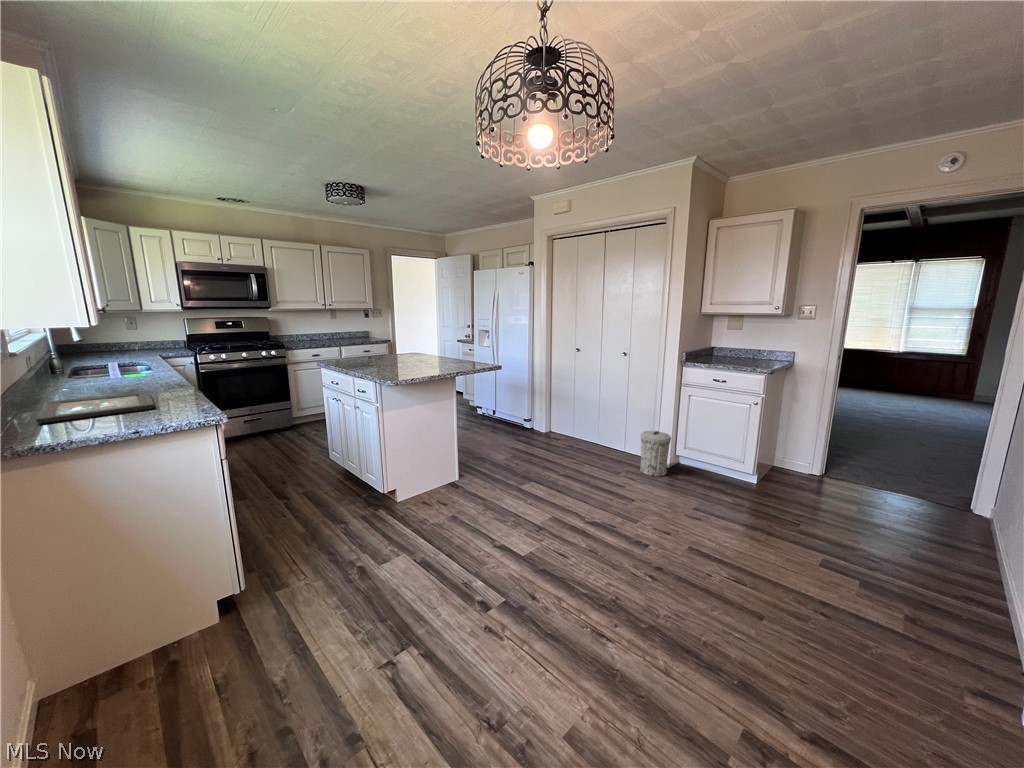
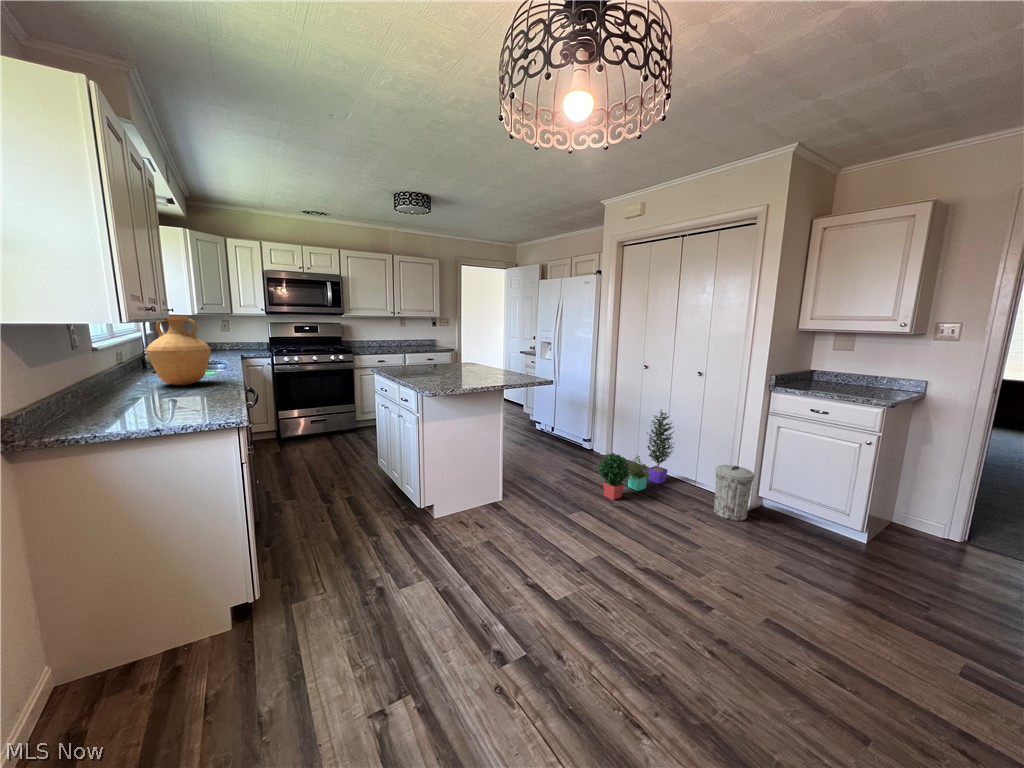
vase: none [73,314,149,389] -> present [146,316,211,385]
potted plant: none [542,388,606,470] -> present [597,409,674,500]
tray: present [36,392,154,424] -> none [87,390,200,415]

